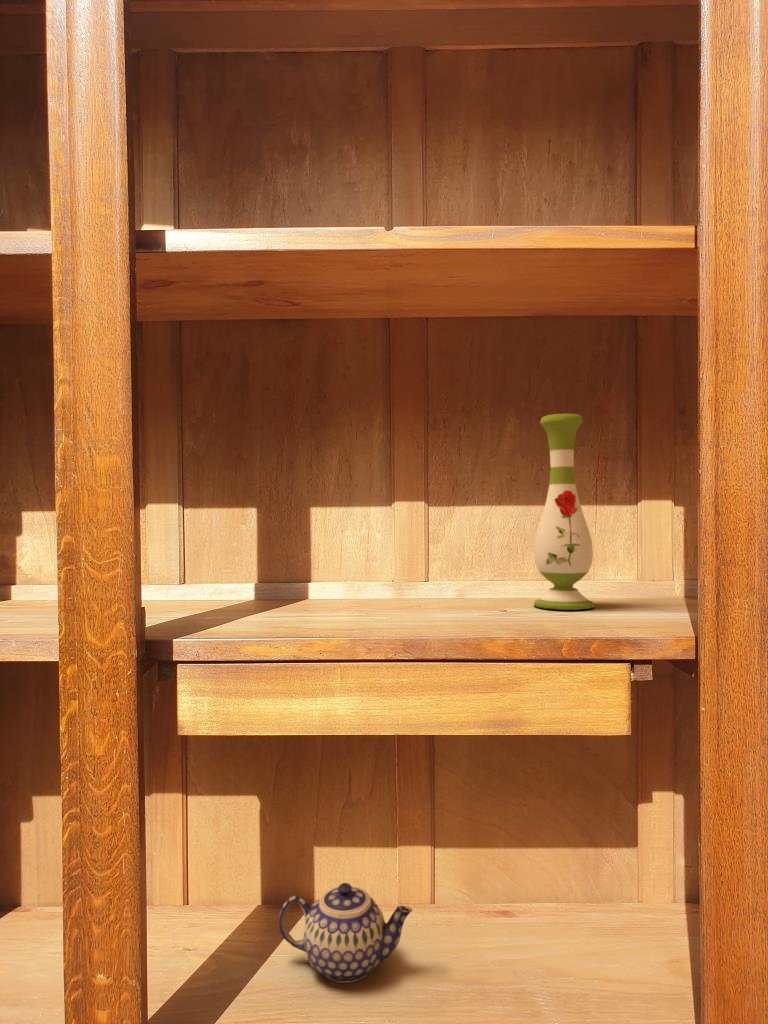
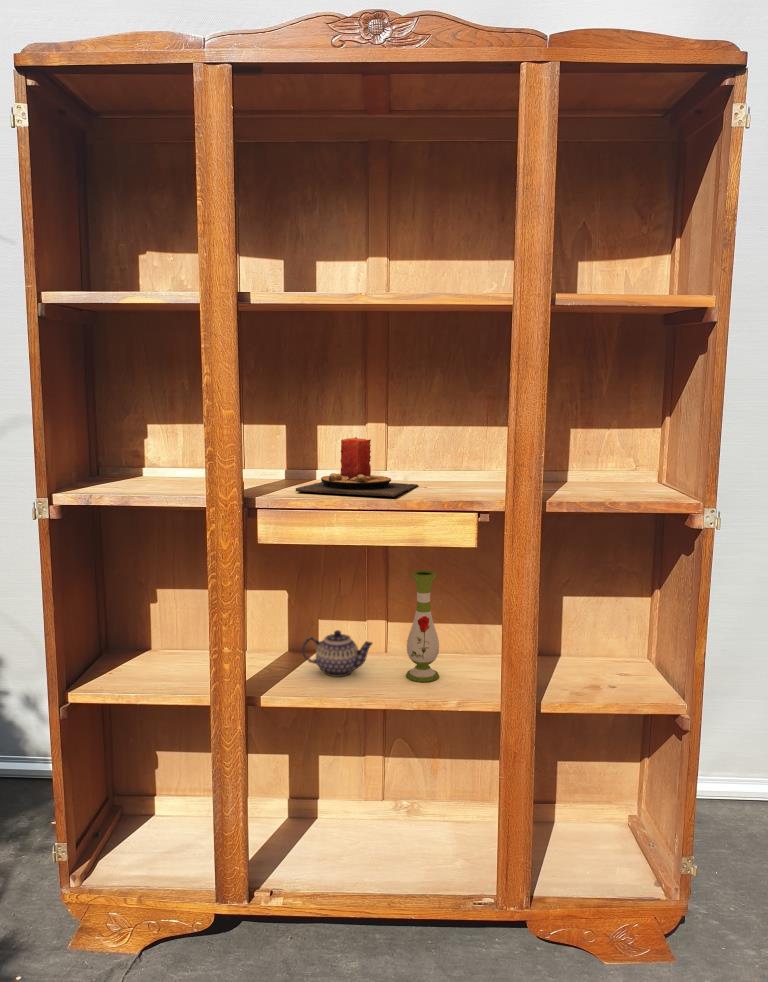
vase: present [534,414,594,610] -> present [406,570,439,682]
candle: none [262,520,488,631] -> present [296,437,418,497]

